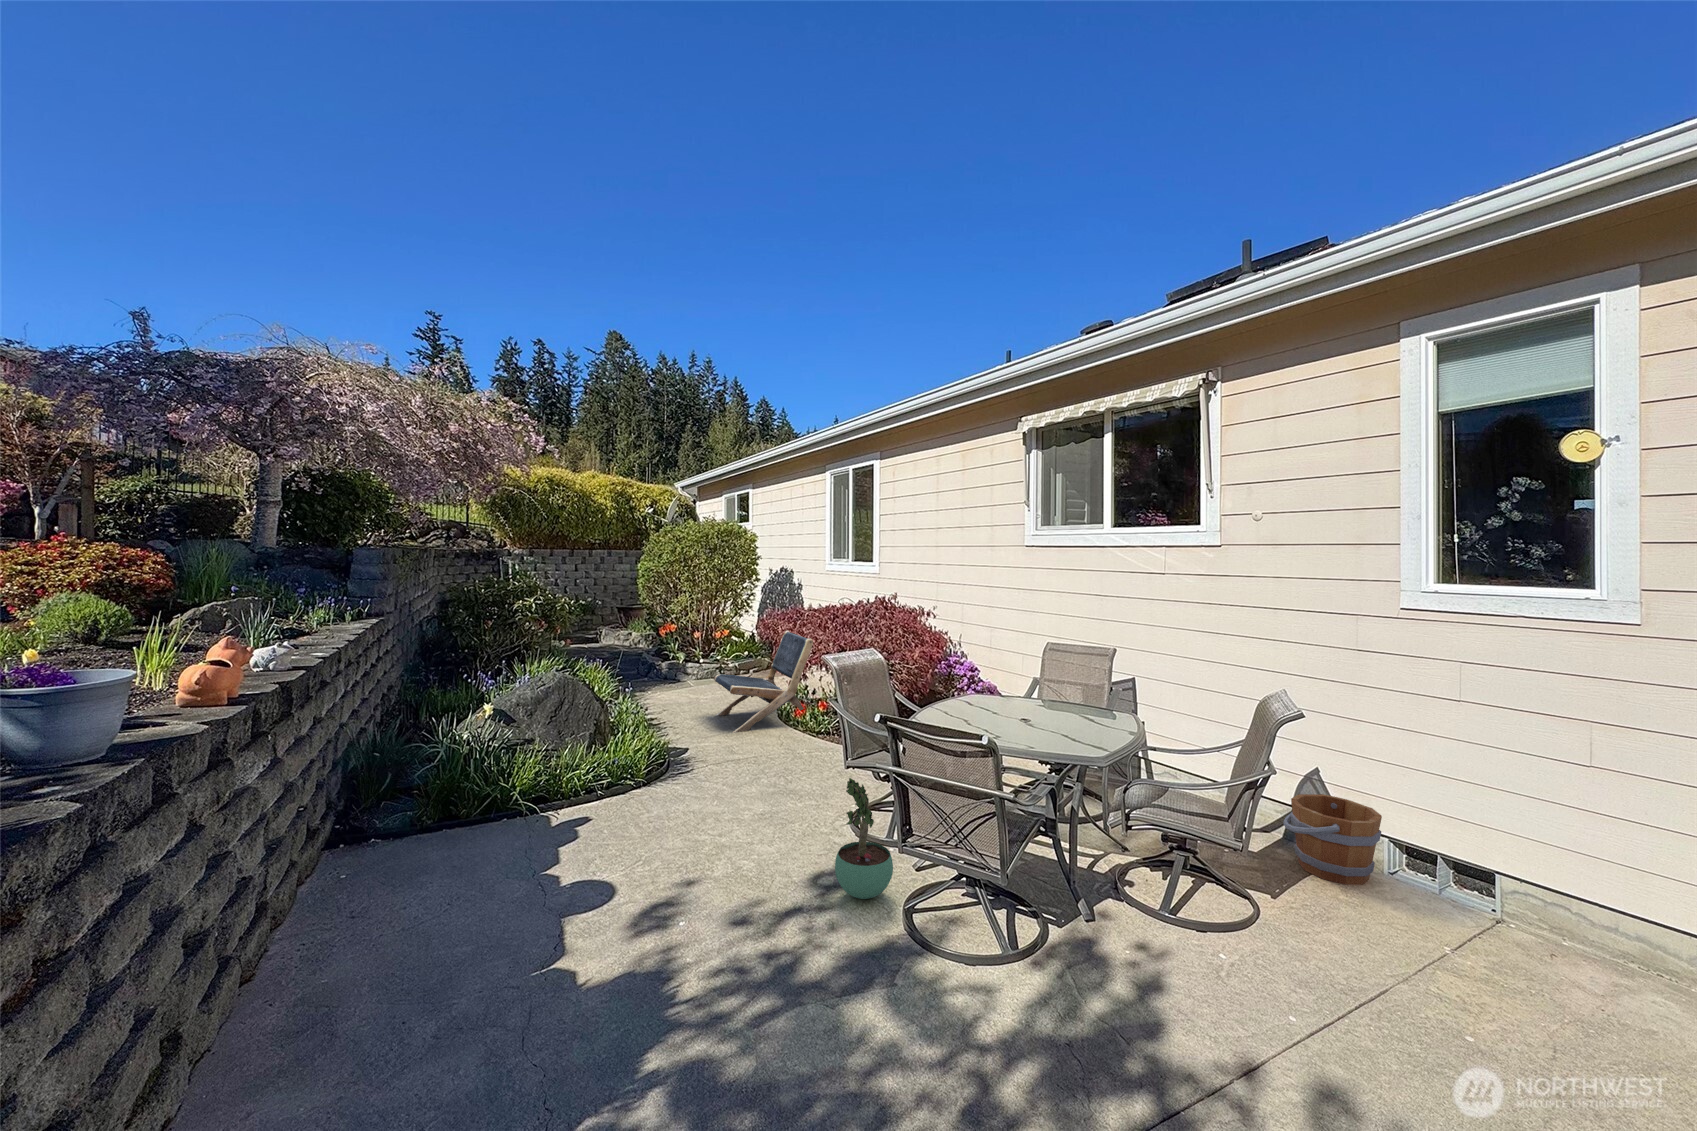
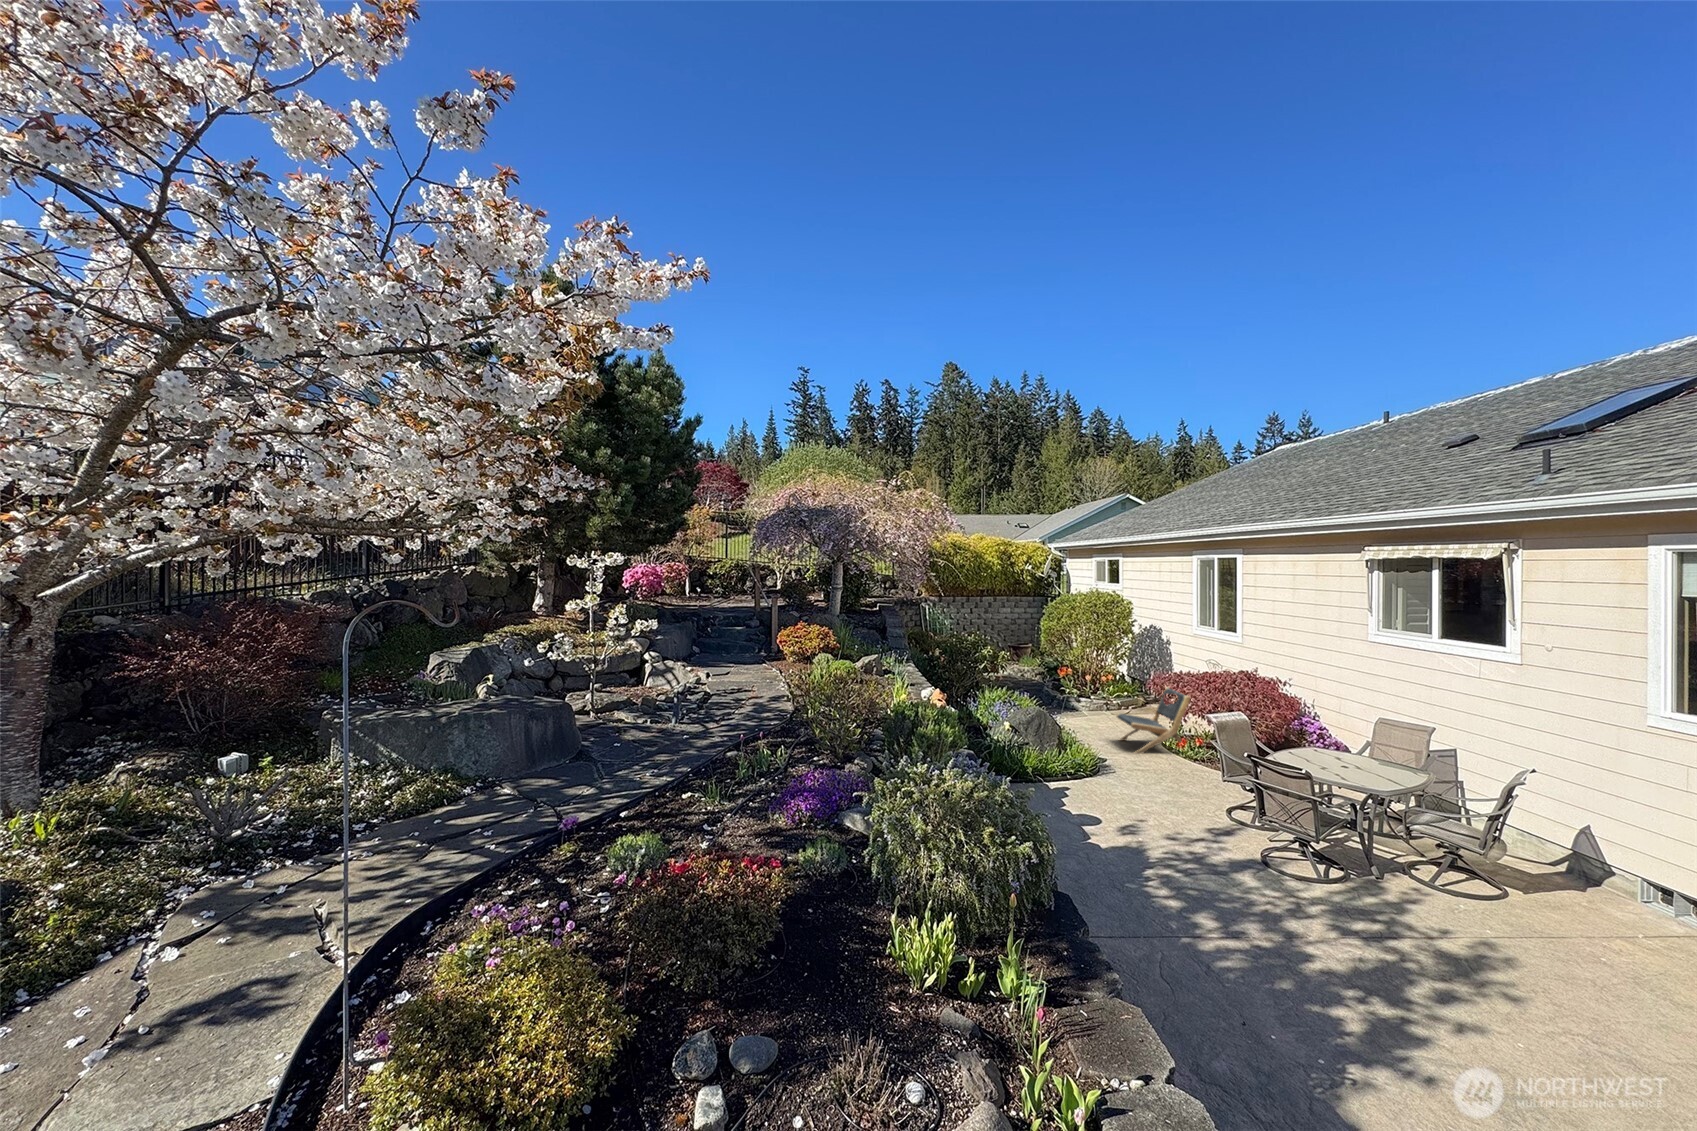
potted plant: present [835,778,893,899] -> none [1222,784,1256,845]
bucket: present [1283,794,1382,885] -> none [1546,840,1621,900]

